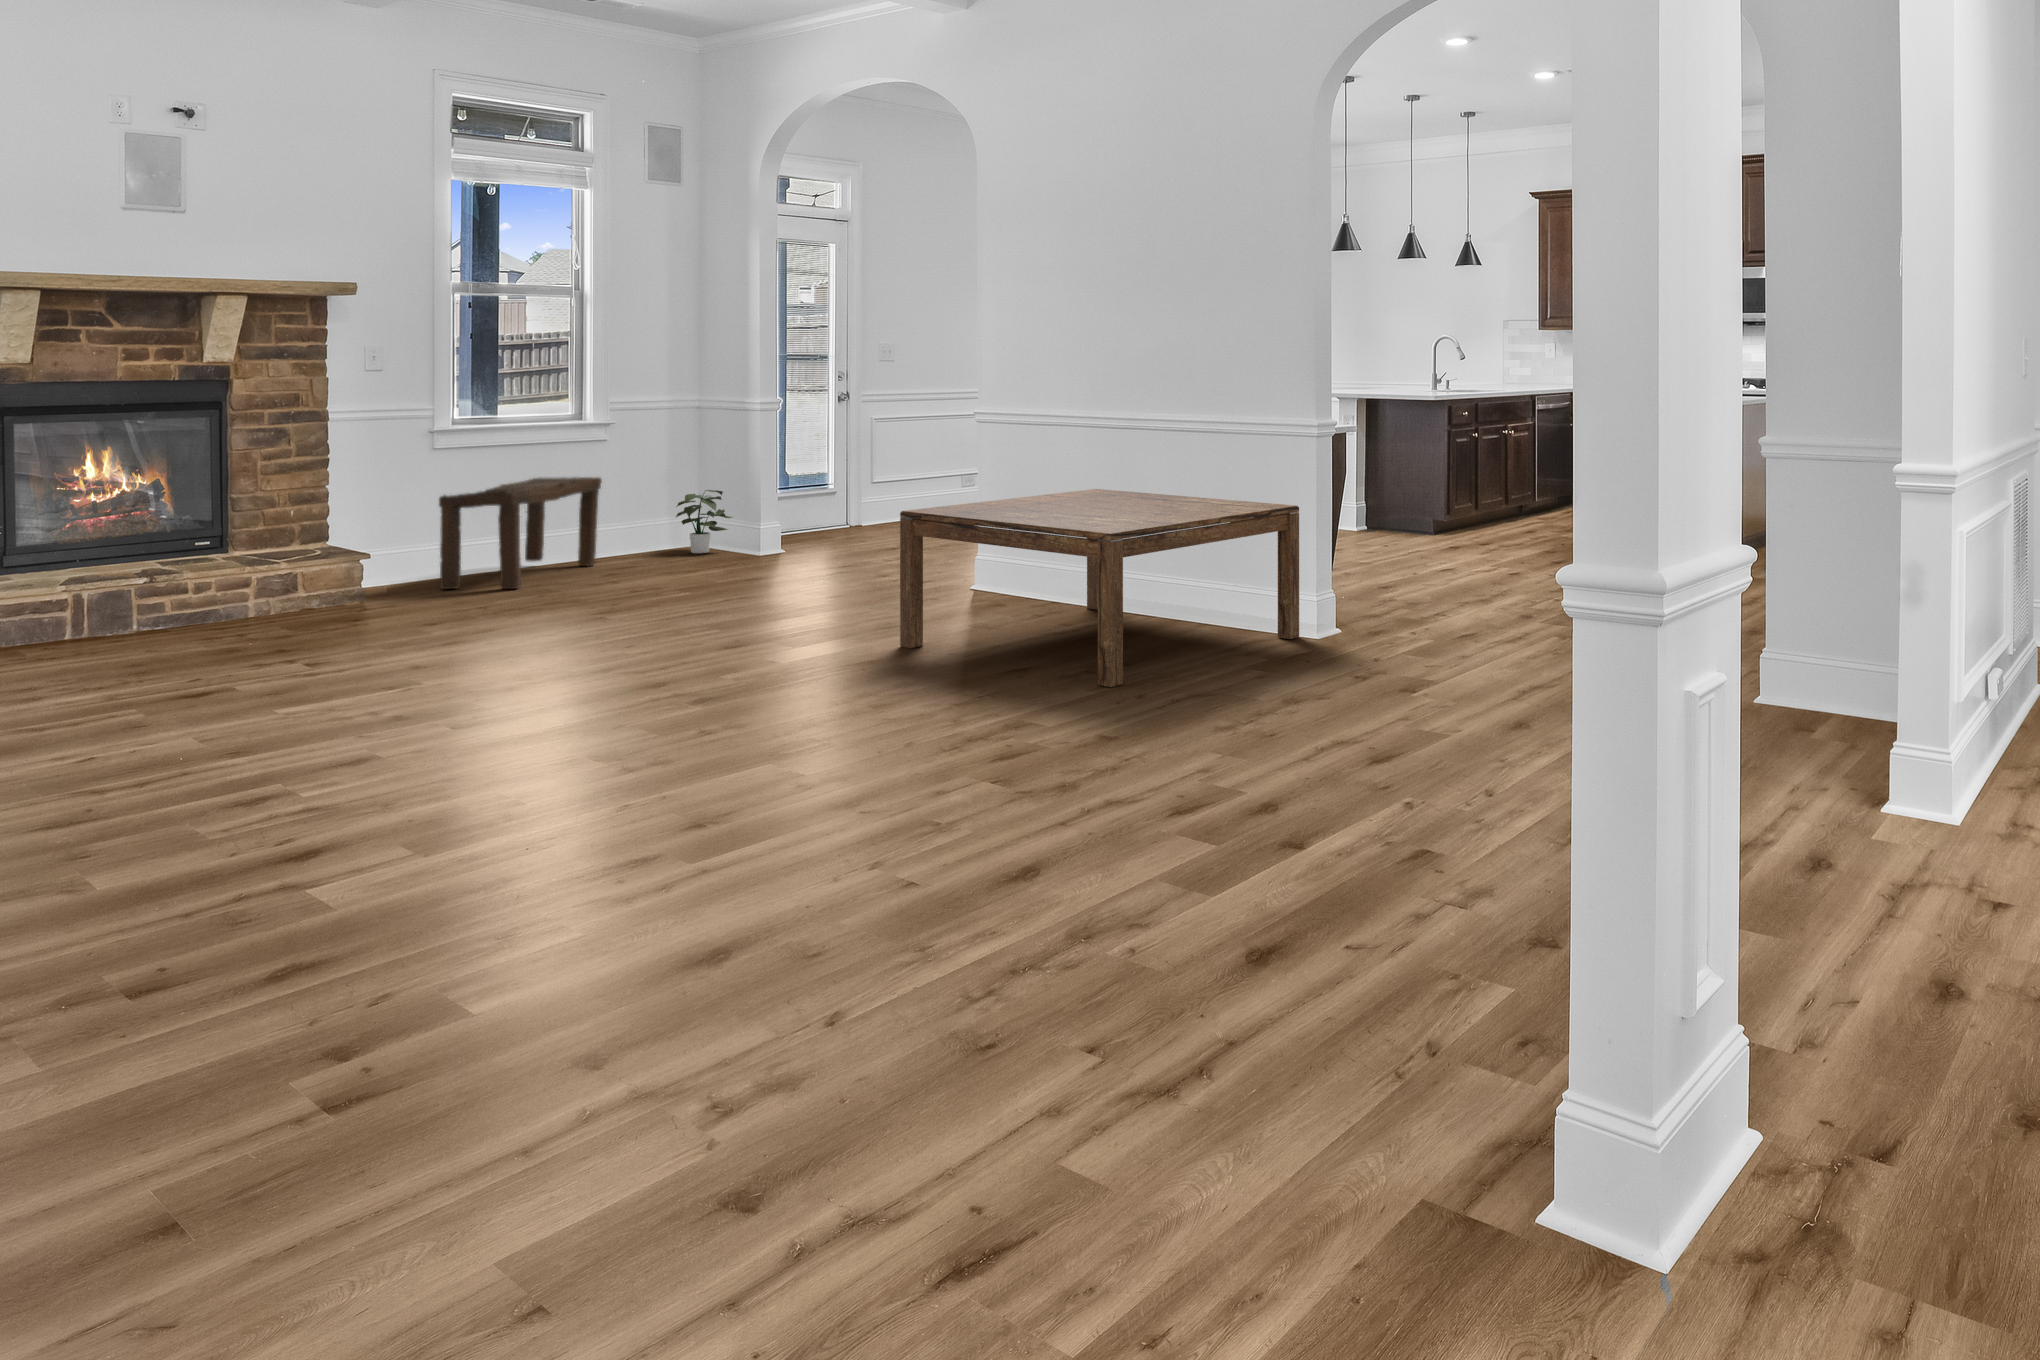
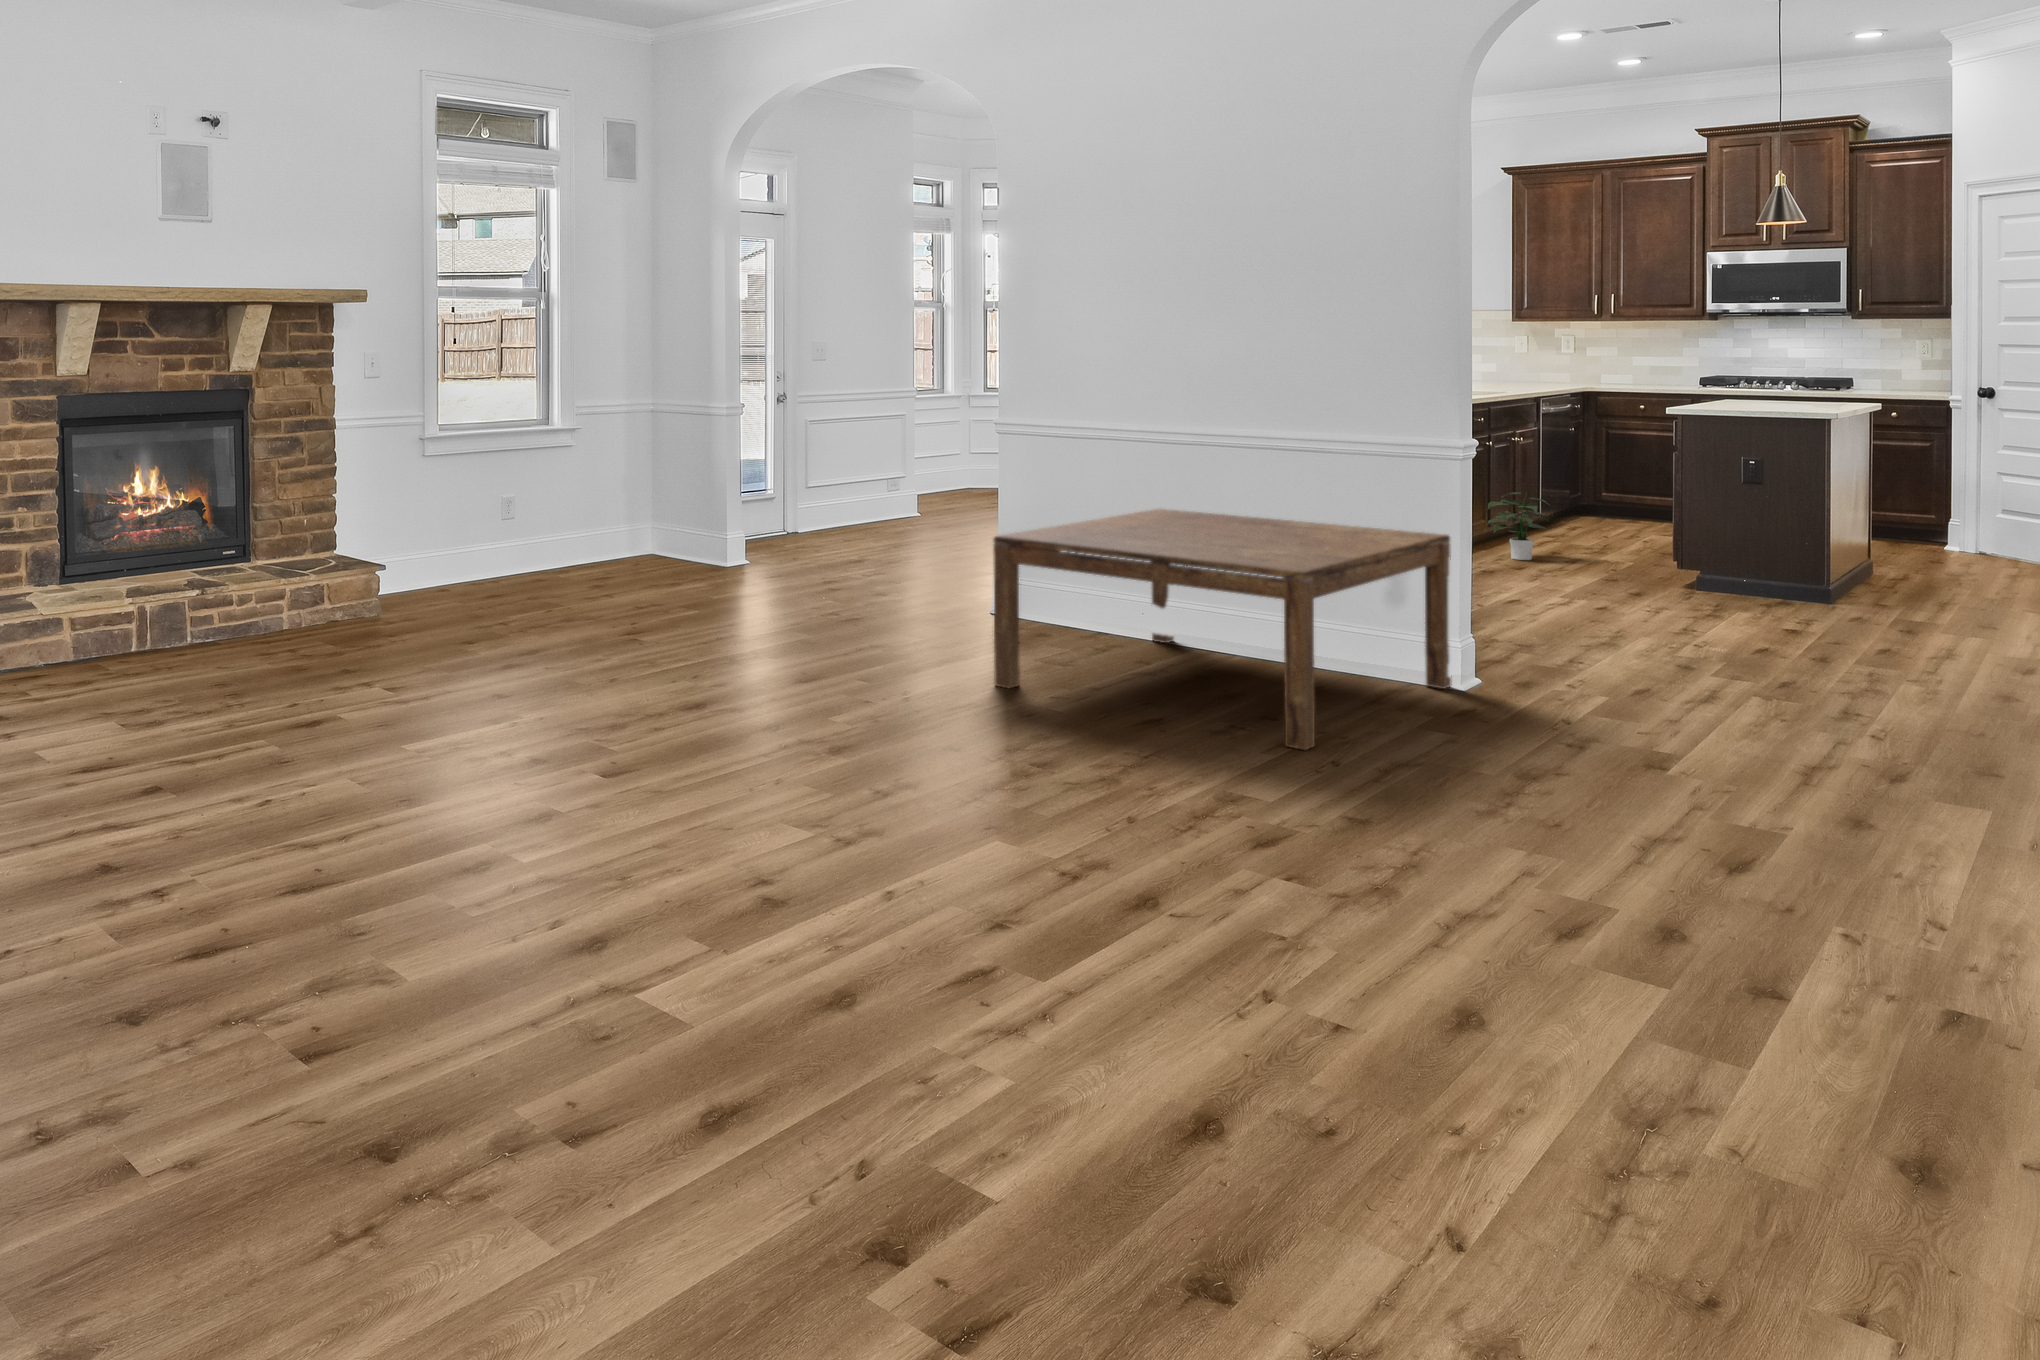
bench: present [439,477,602,589] -> none [439,486,576,603]
potted plant: present [676,490,732,553] -> present [1487,492,1549,560]

